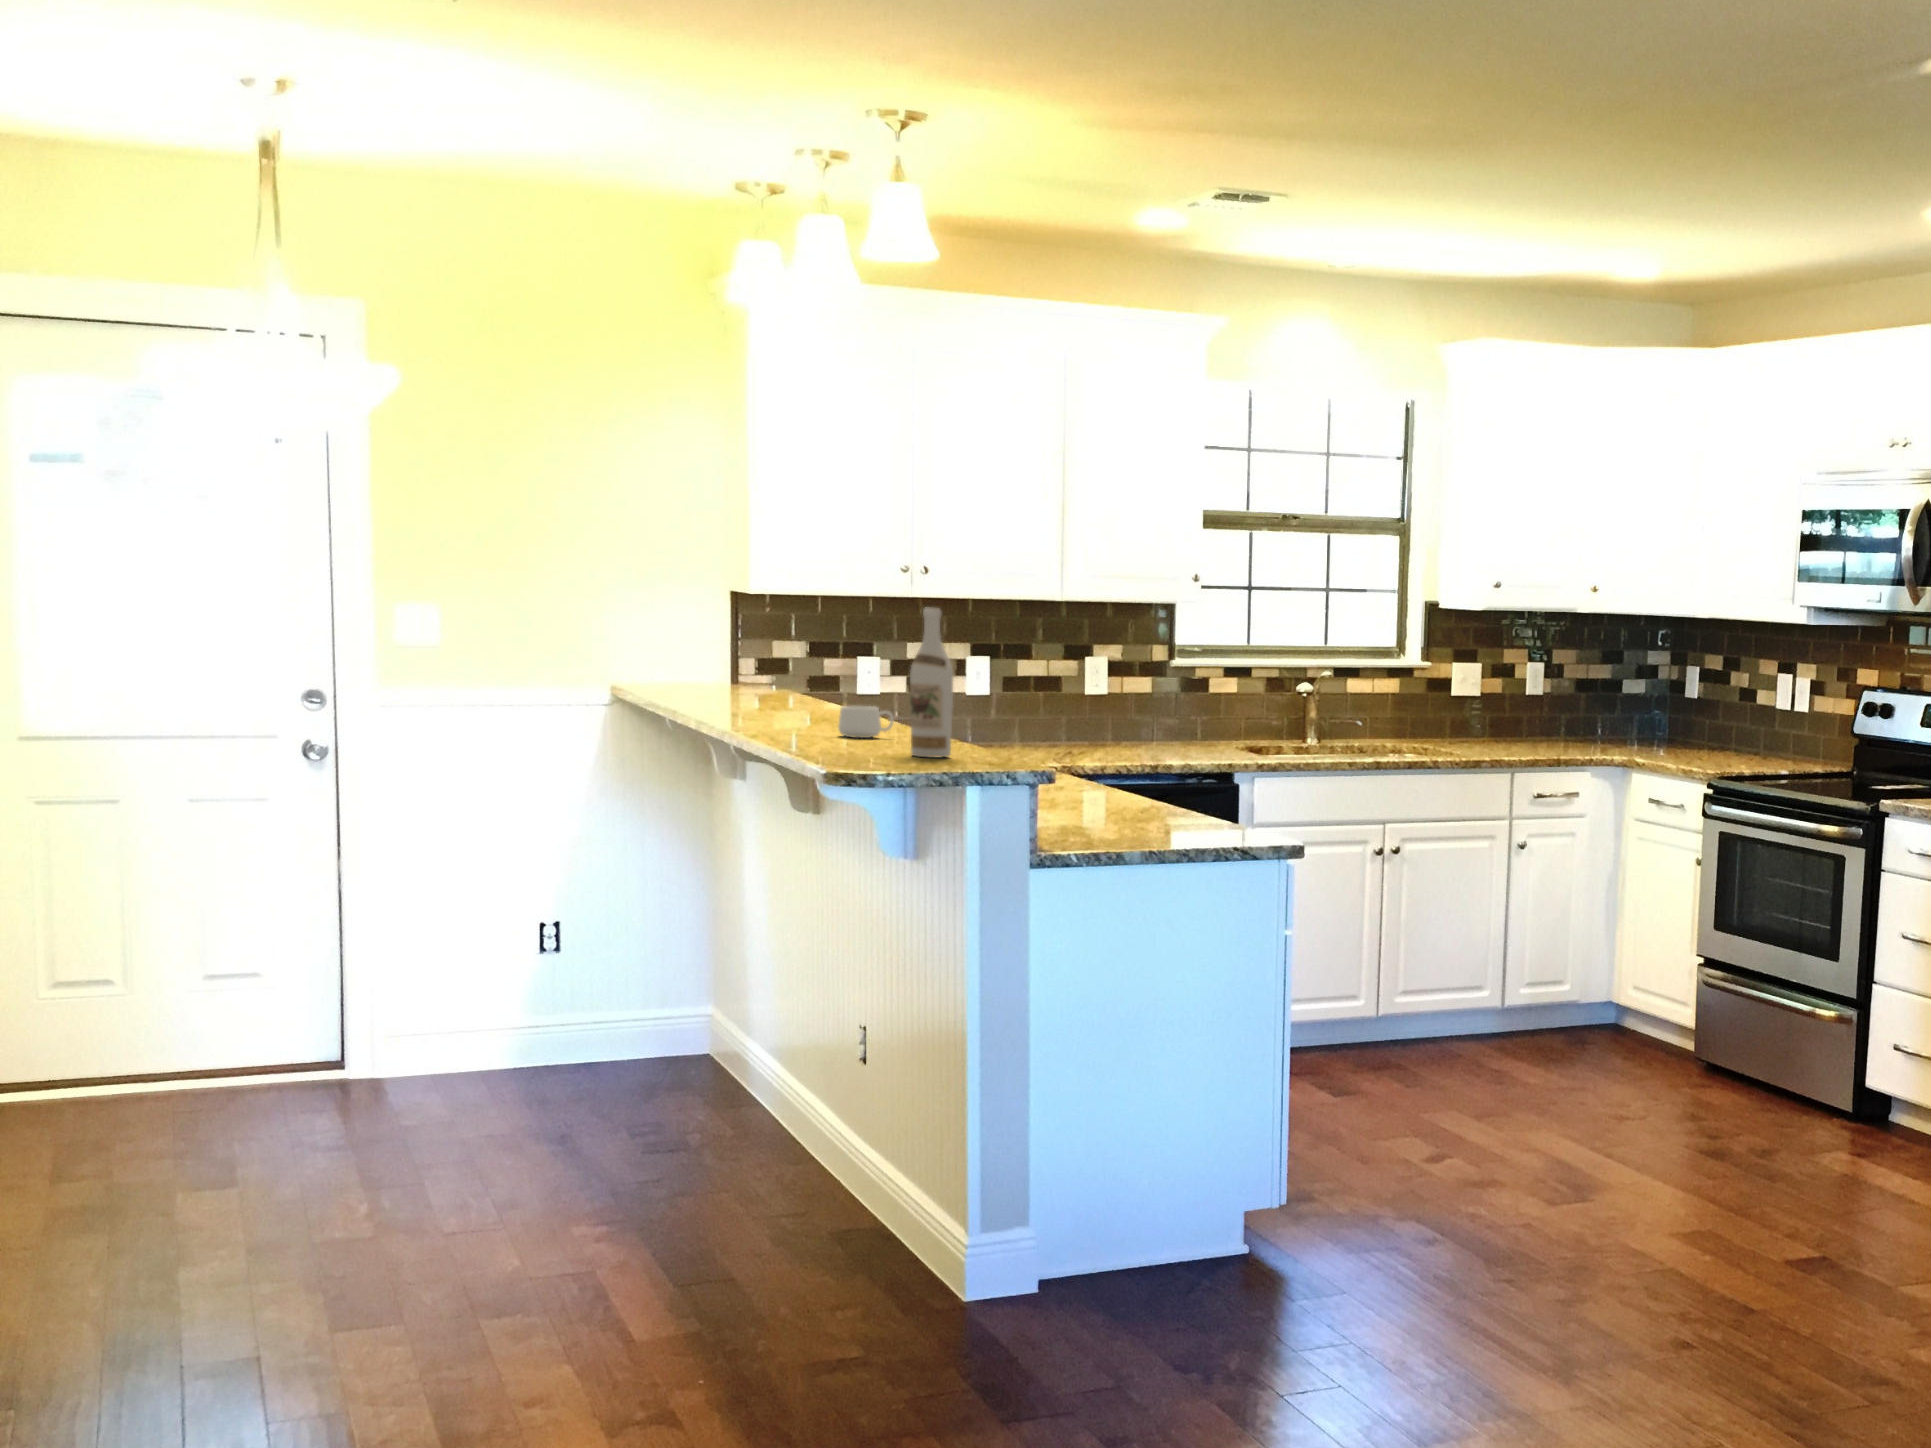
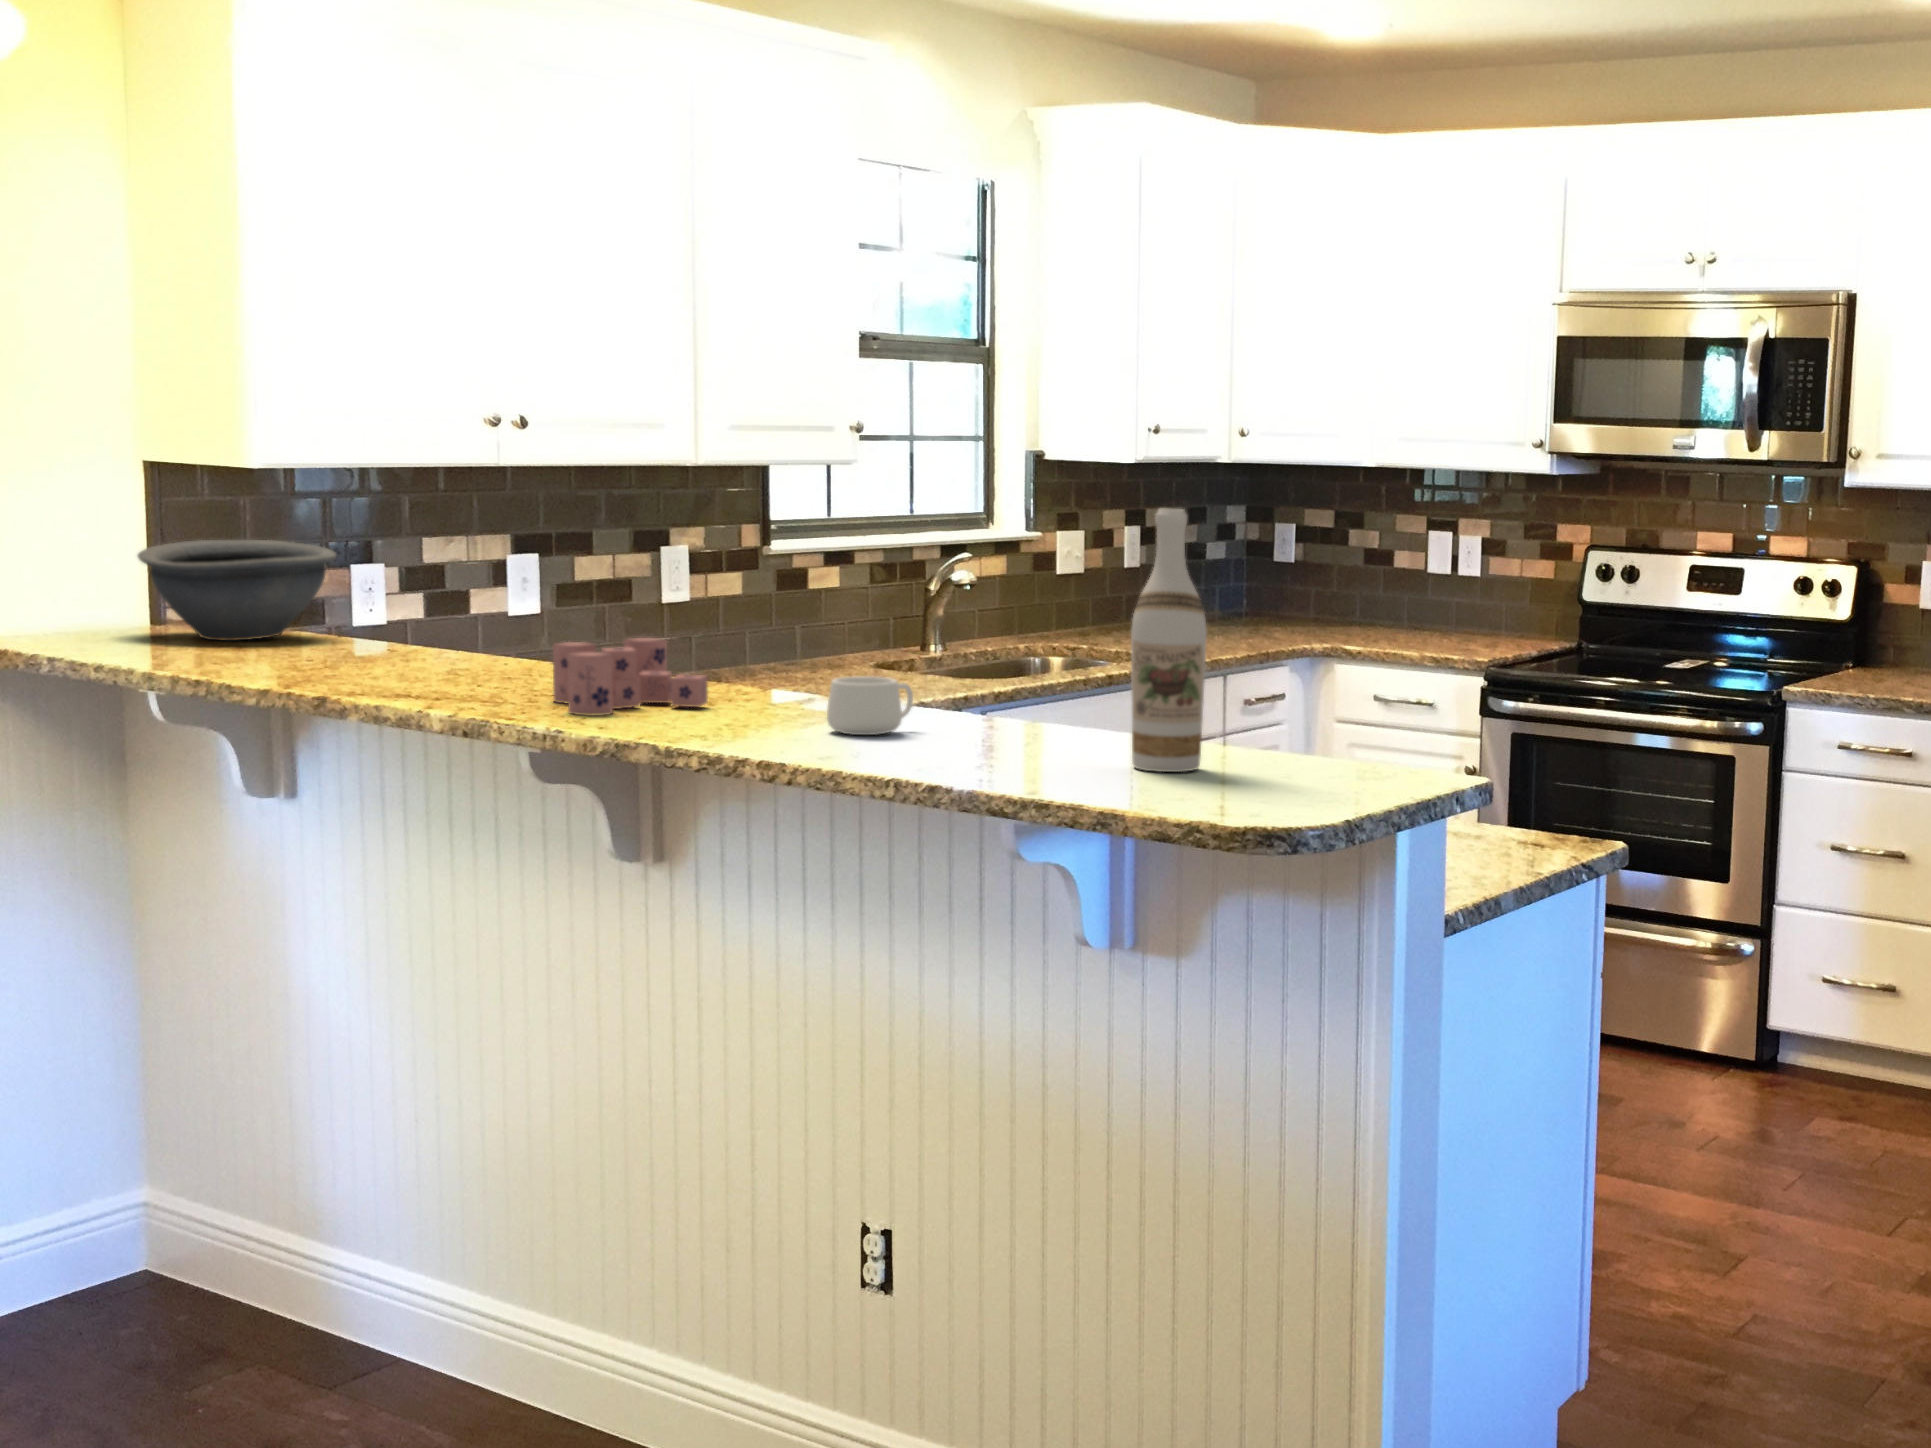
bowl: none [710,637,817,693] -> present [138,540,336,641]
candle: none [754,687,844,724] -> present [553,638,708,715]

